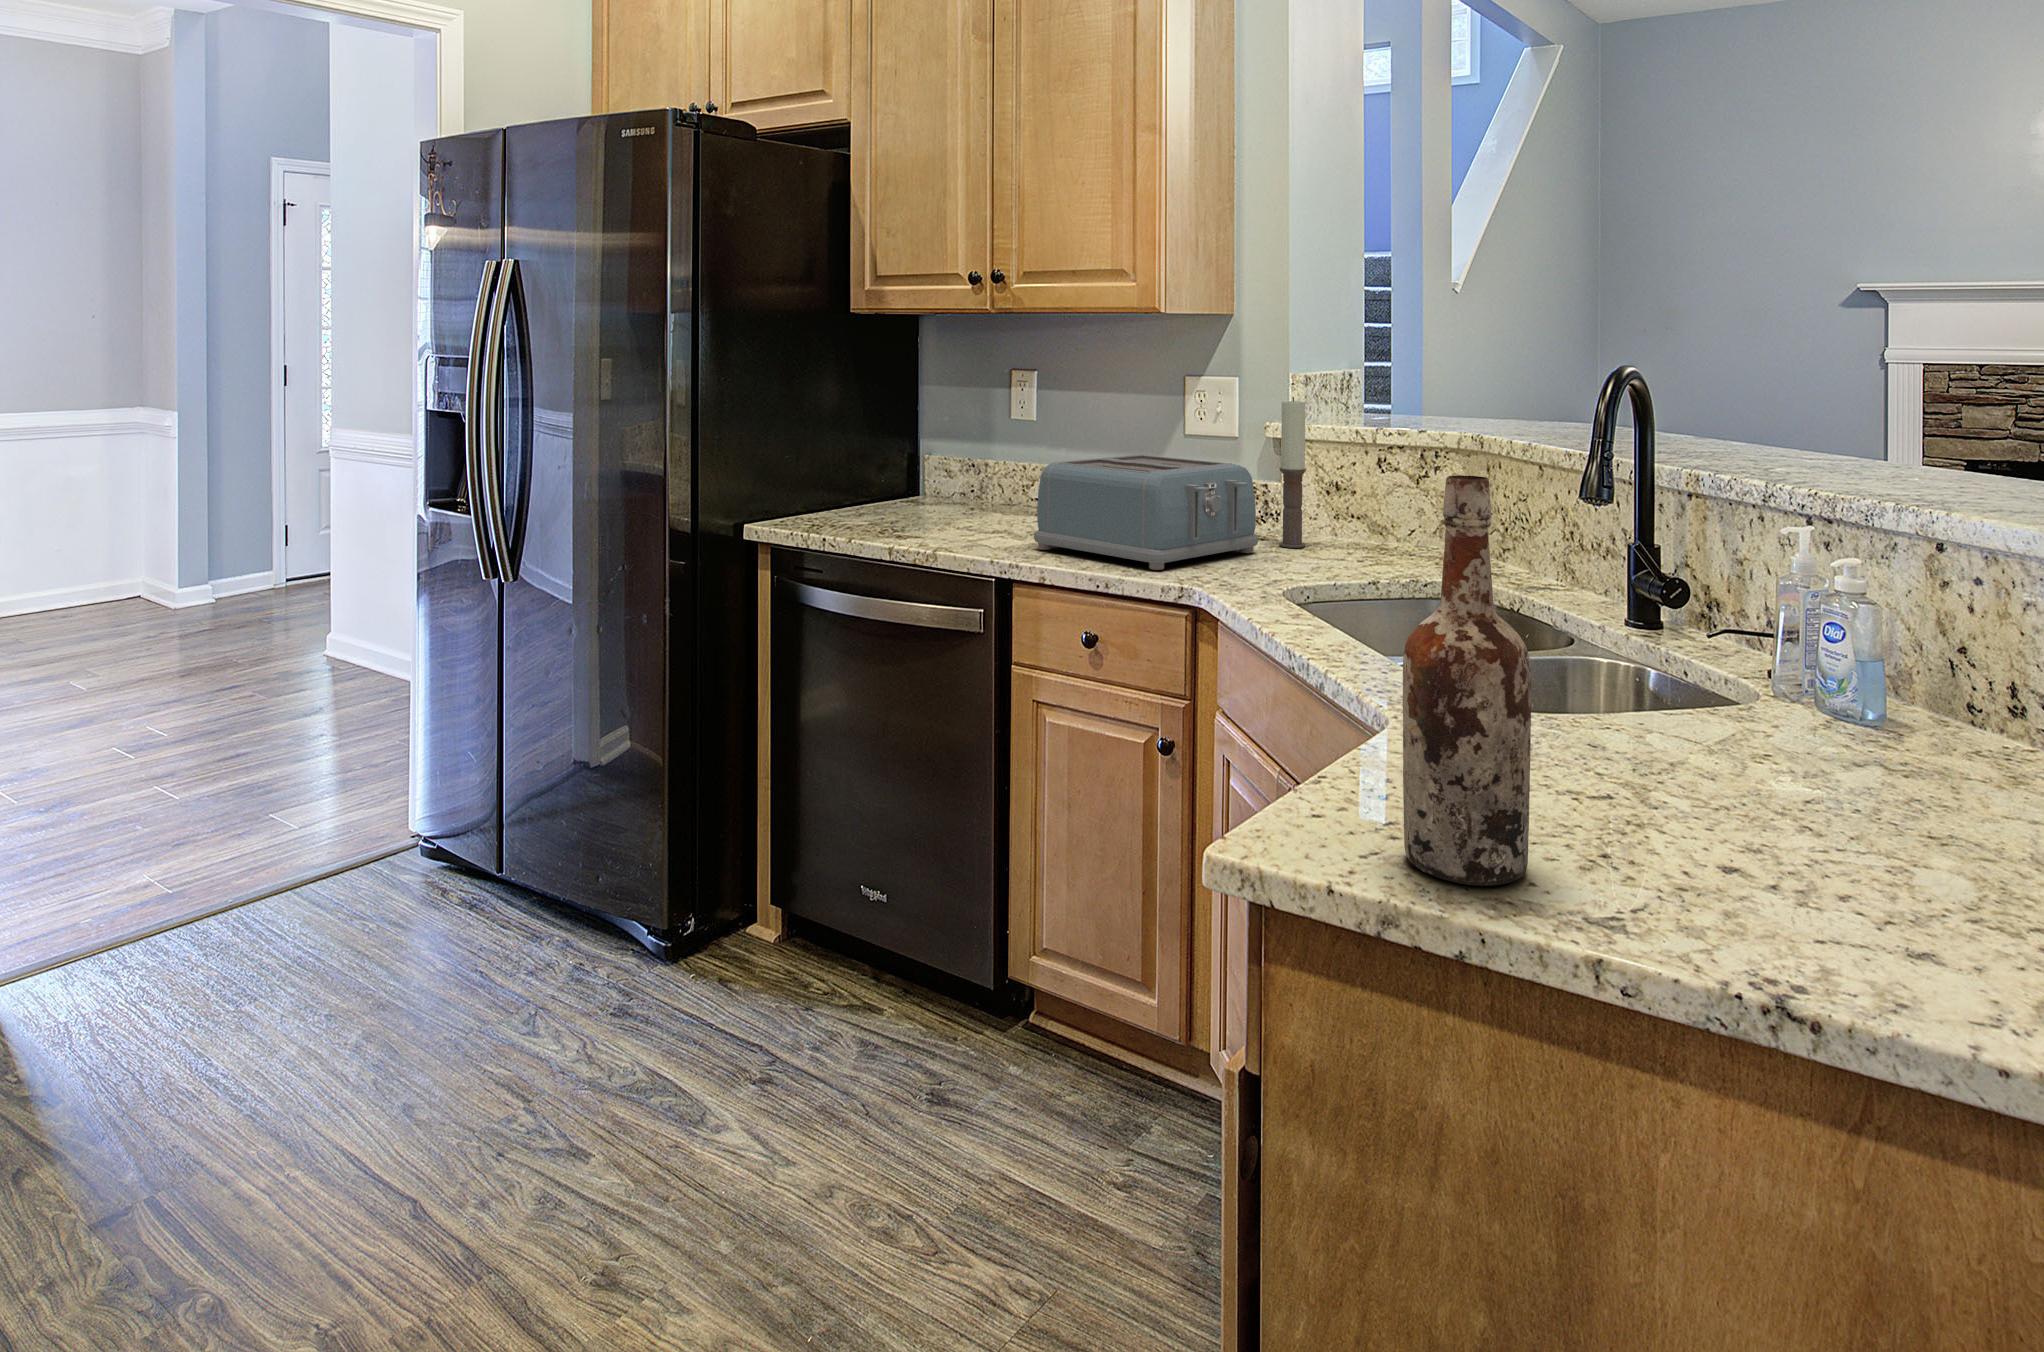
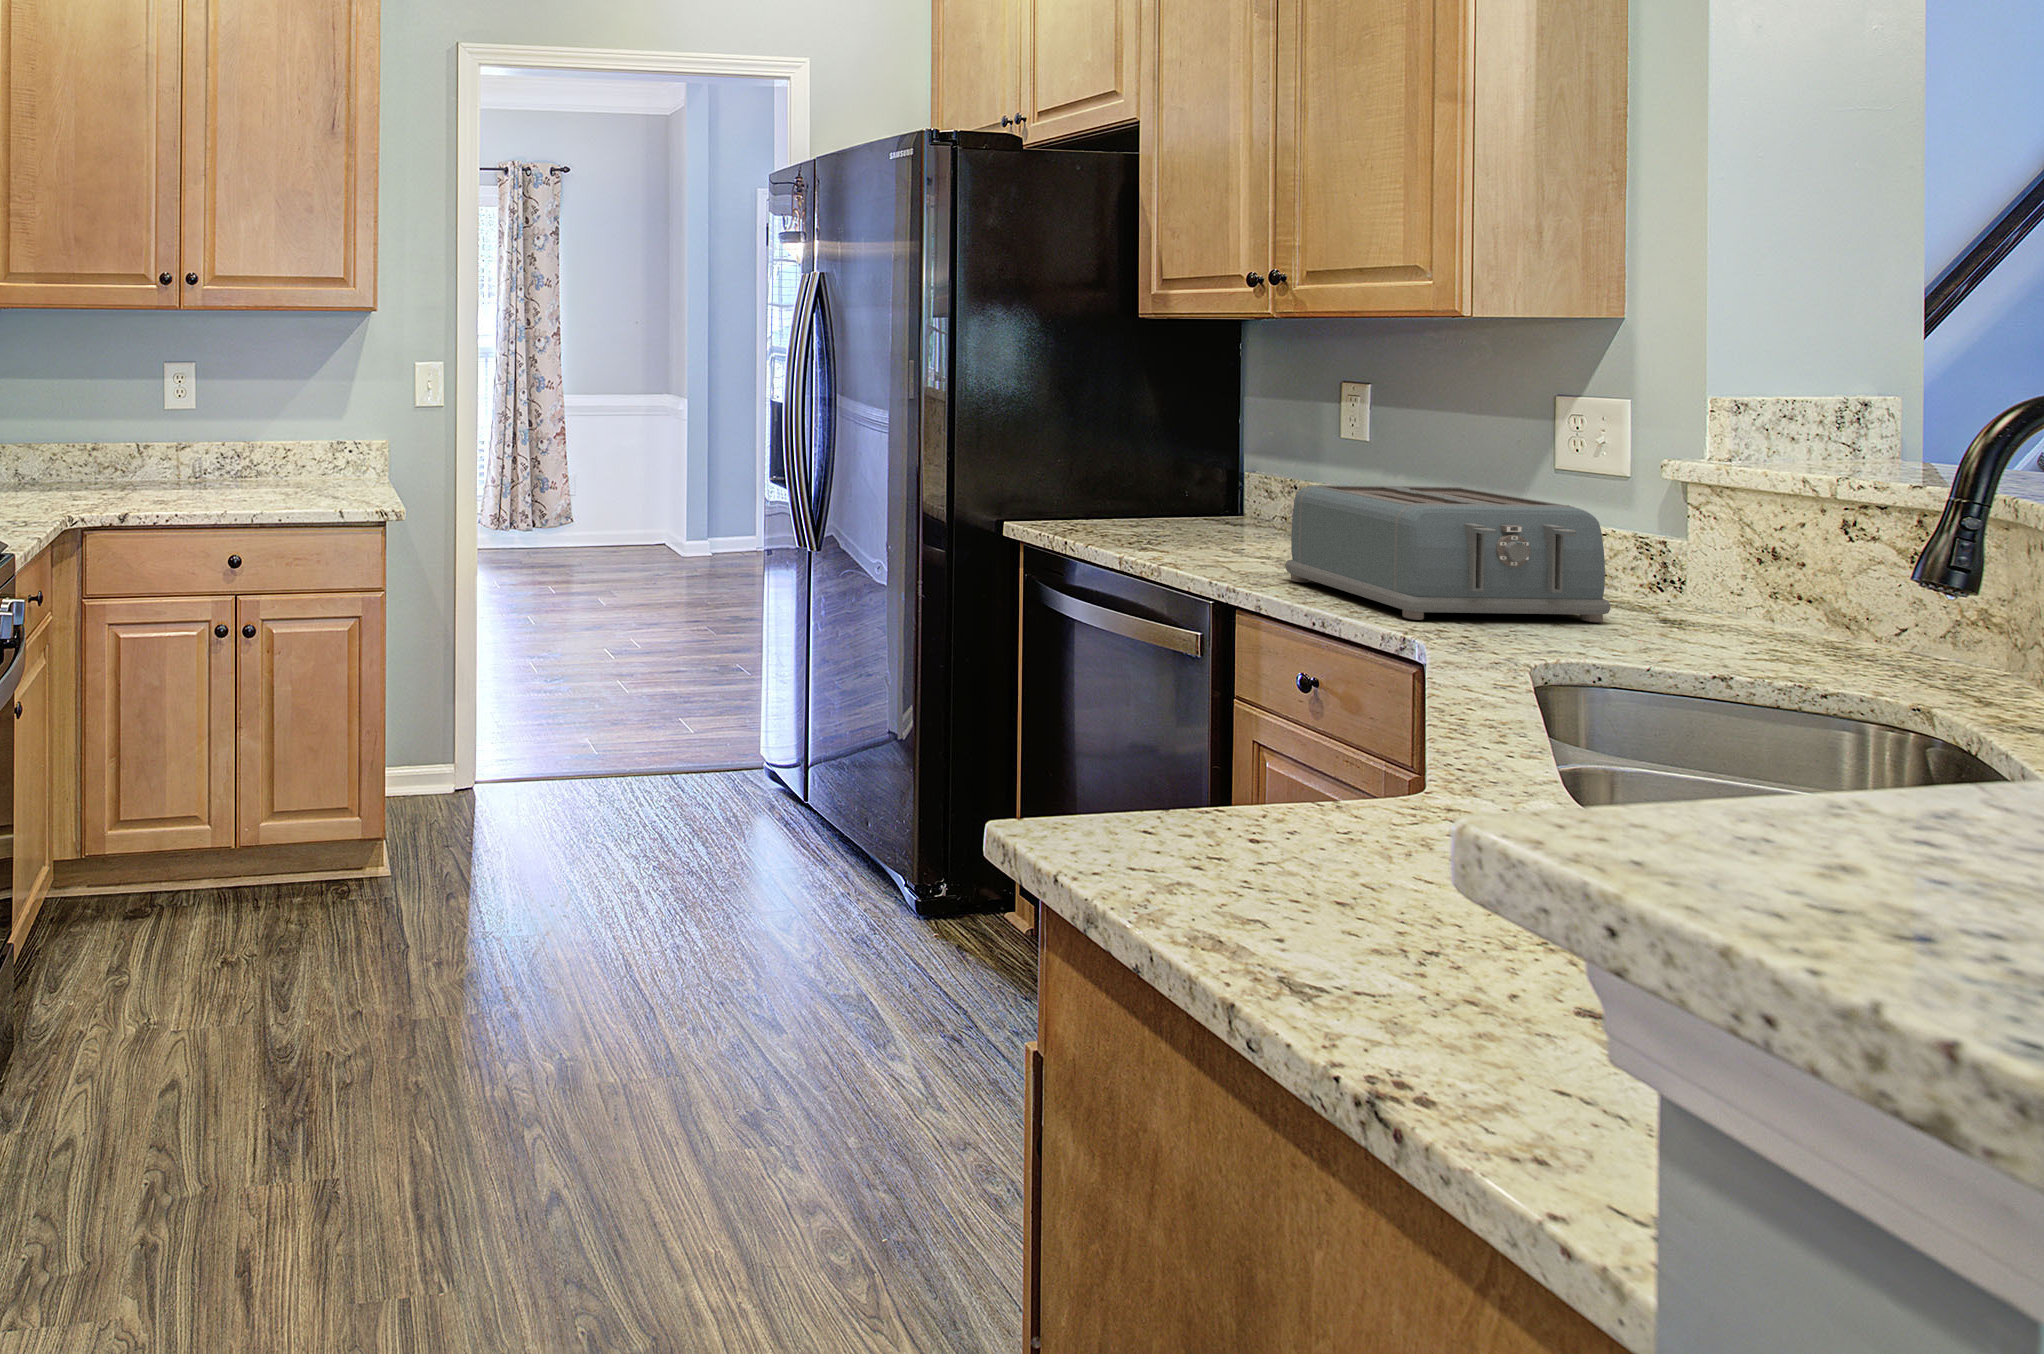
candle: present [1280,397,1306,548] -> none [1666,427,1713,628]
wine bottle: present [1403,476,1531,886] -> none [1163,491,1311,930]

